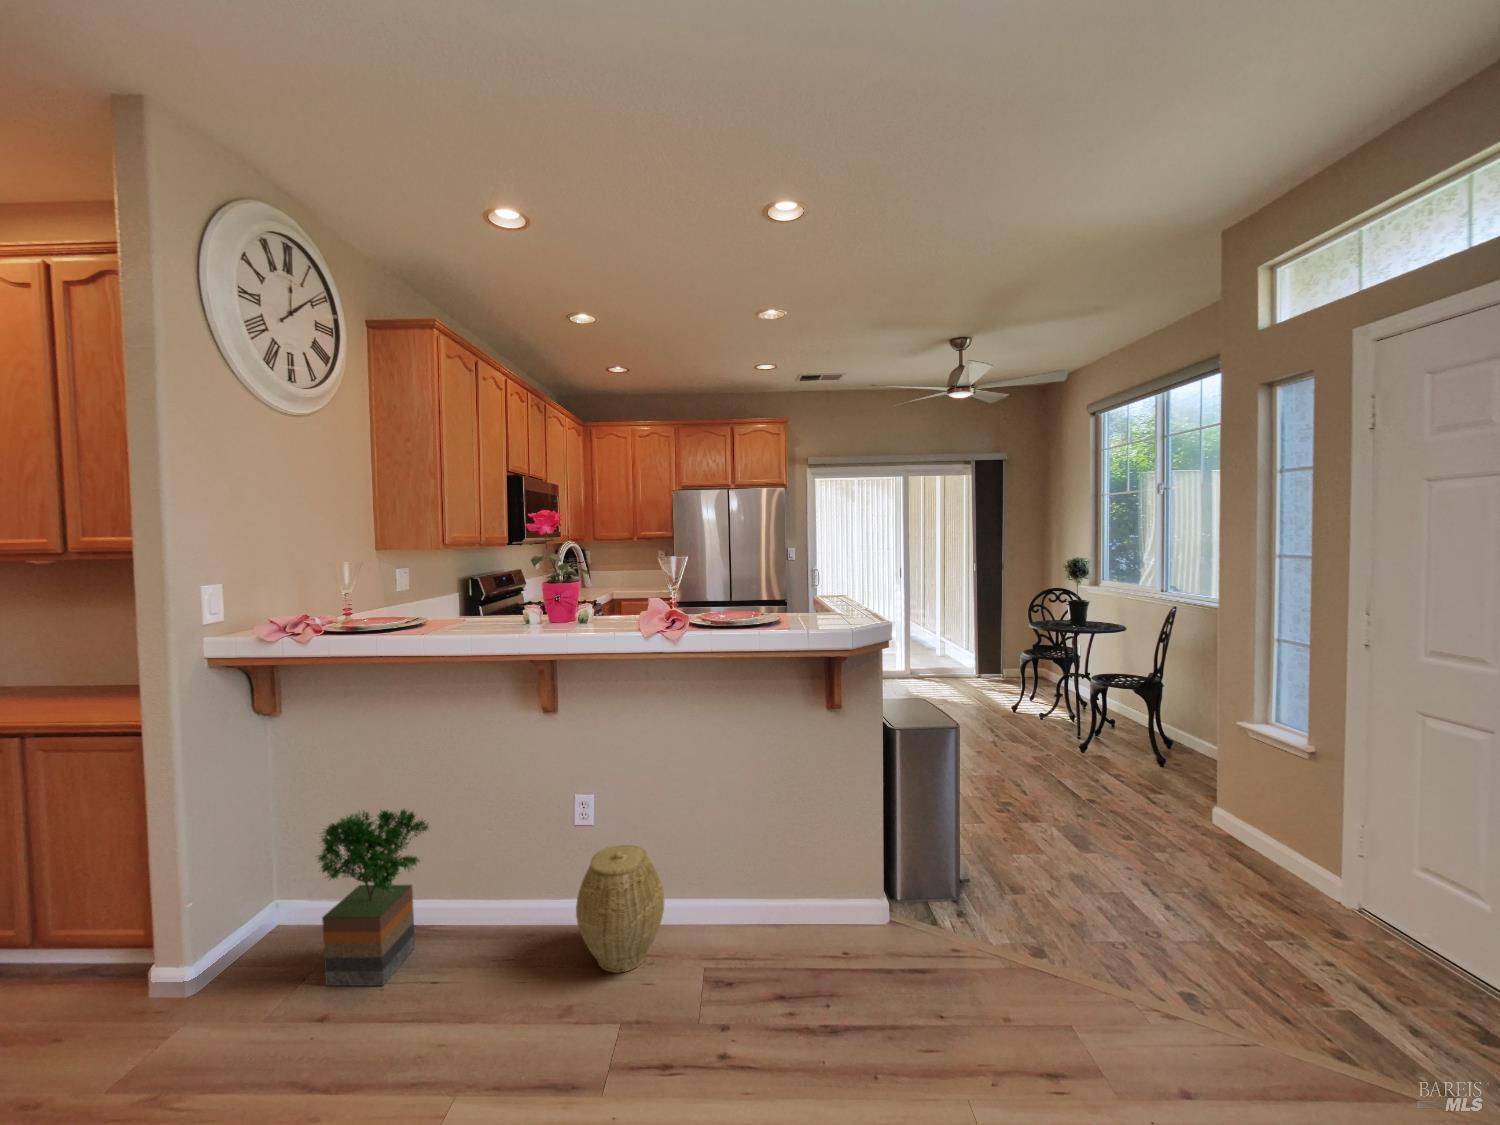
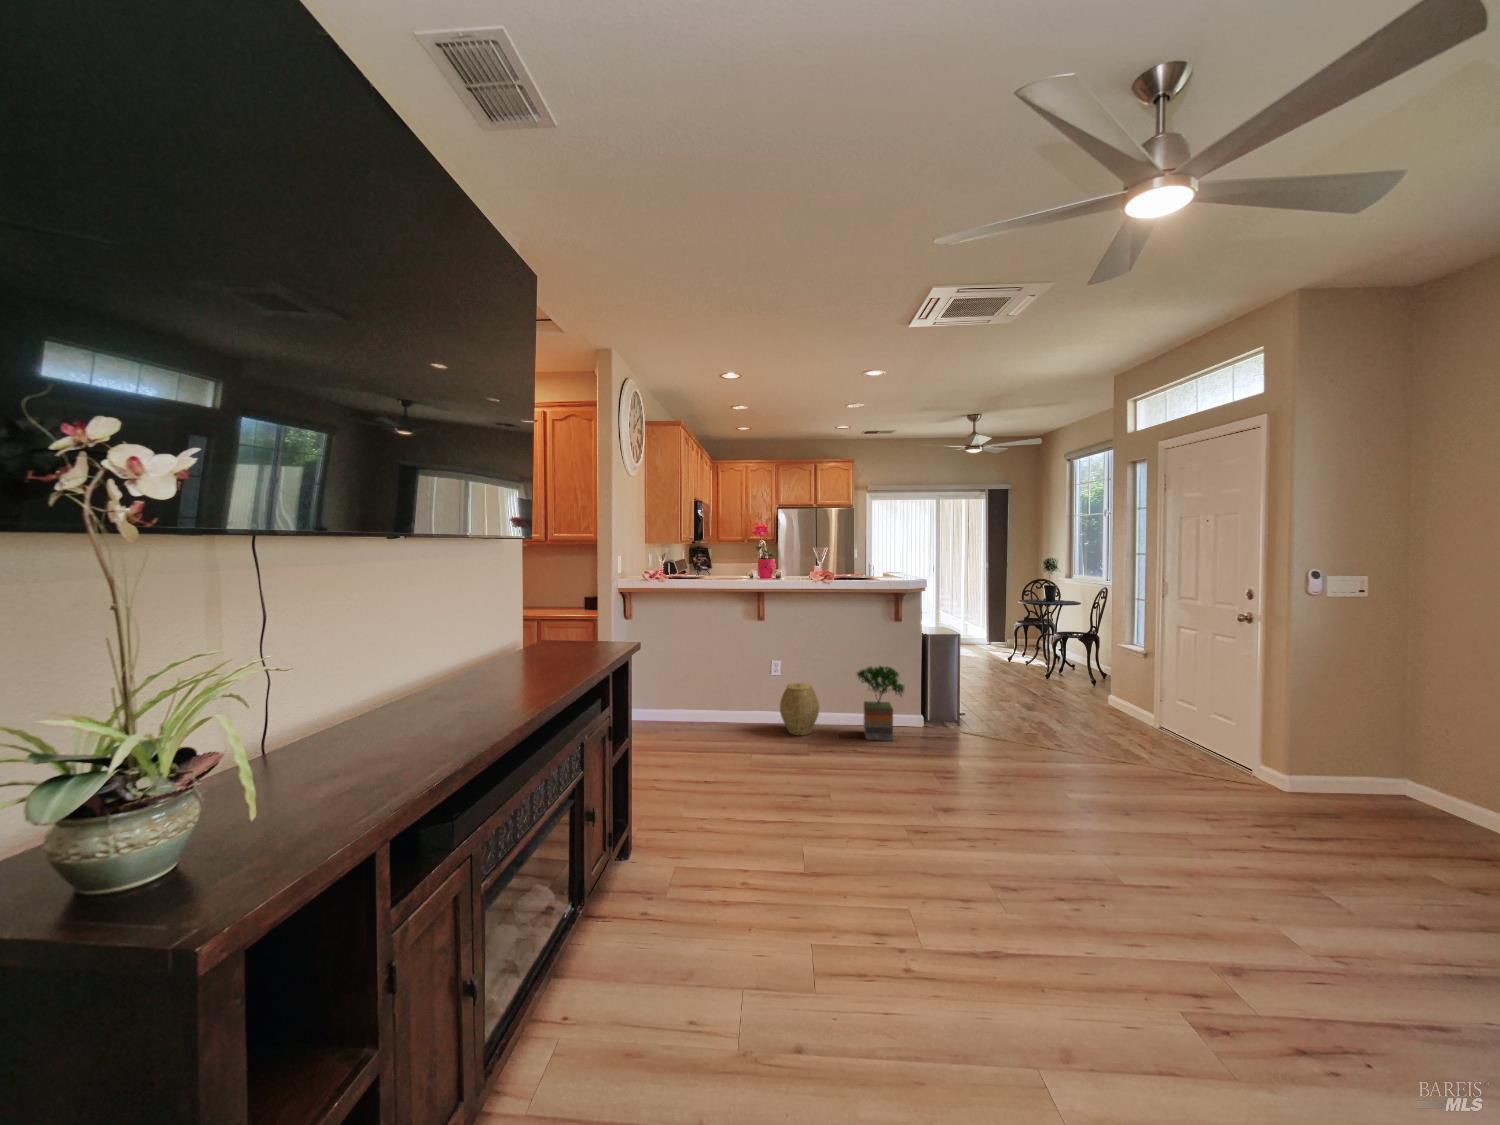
potted tree: present [318,809,429,986] -> present [857,666,904,741]

